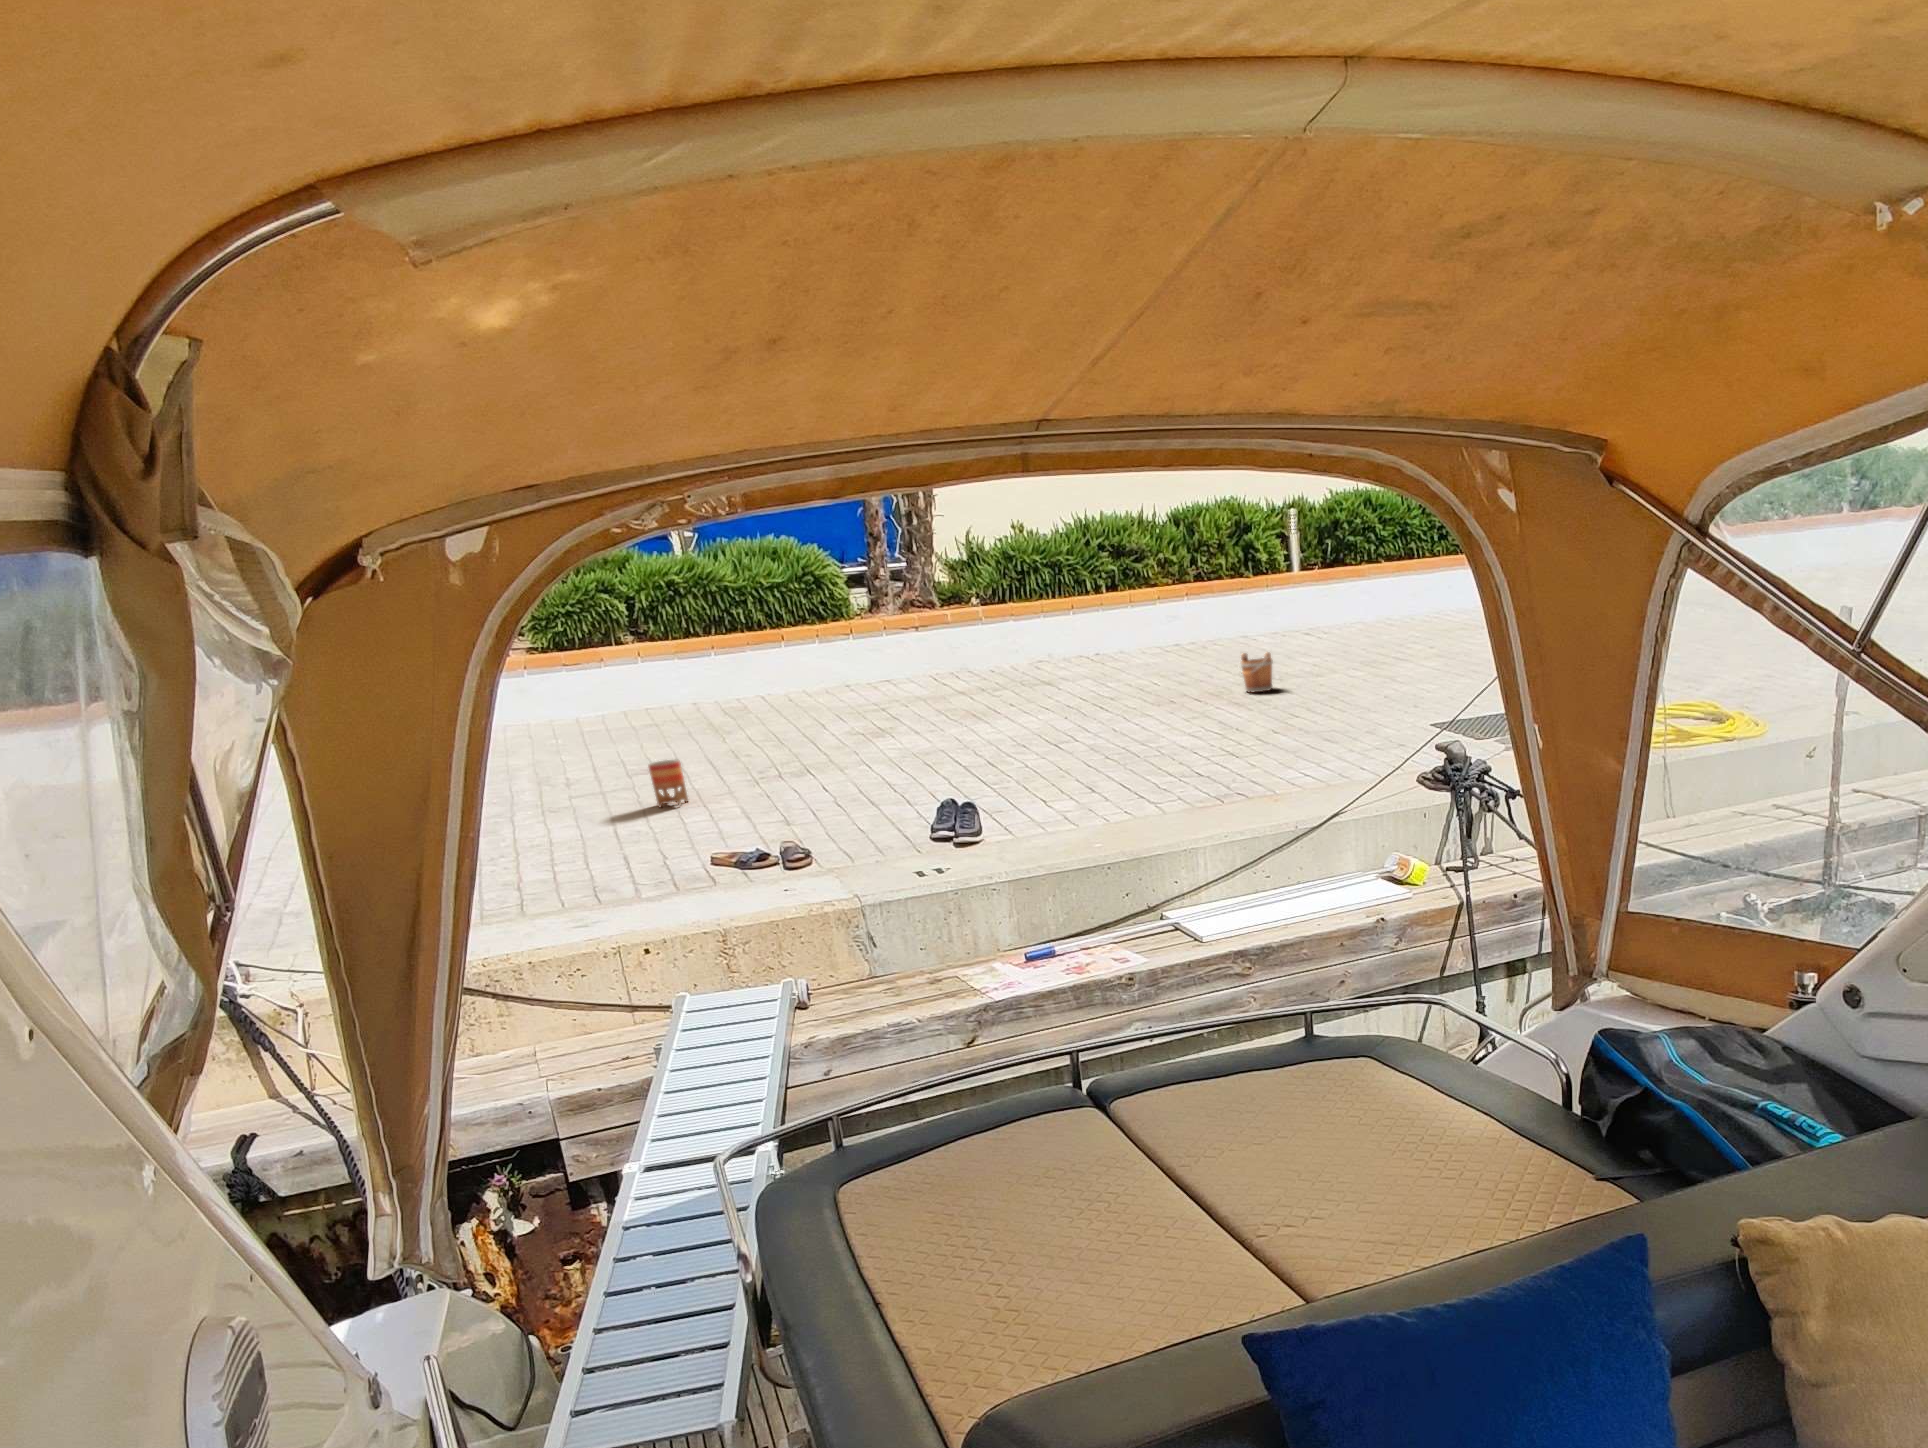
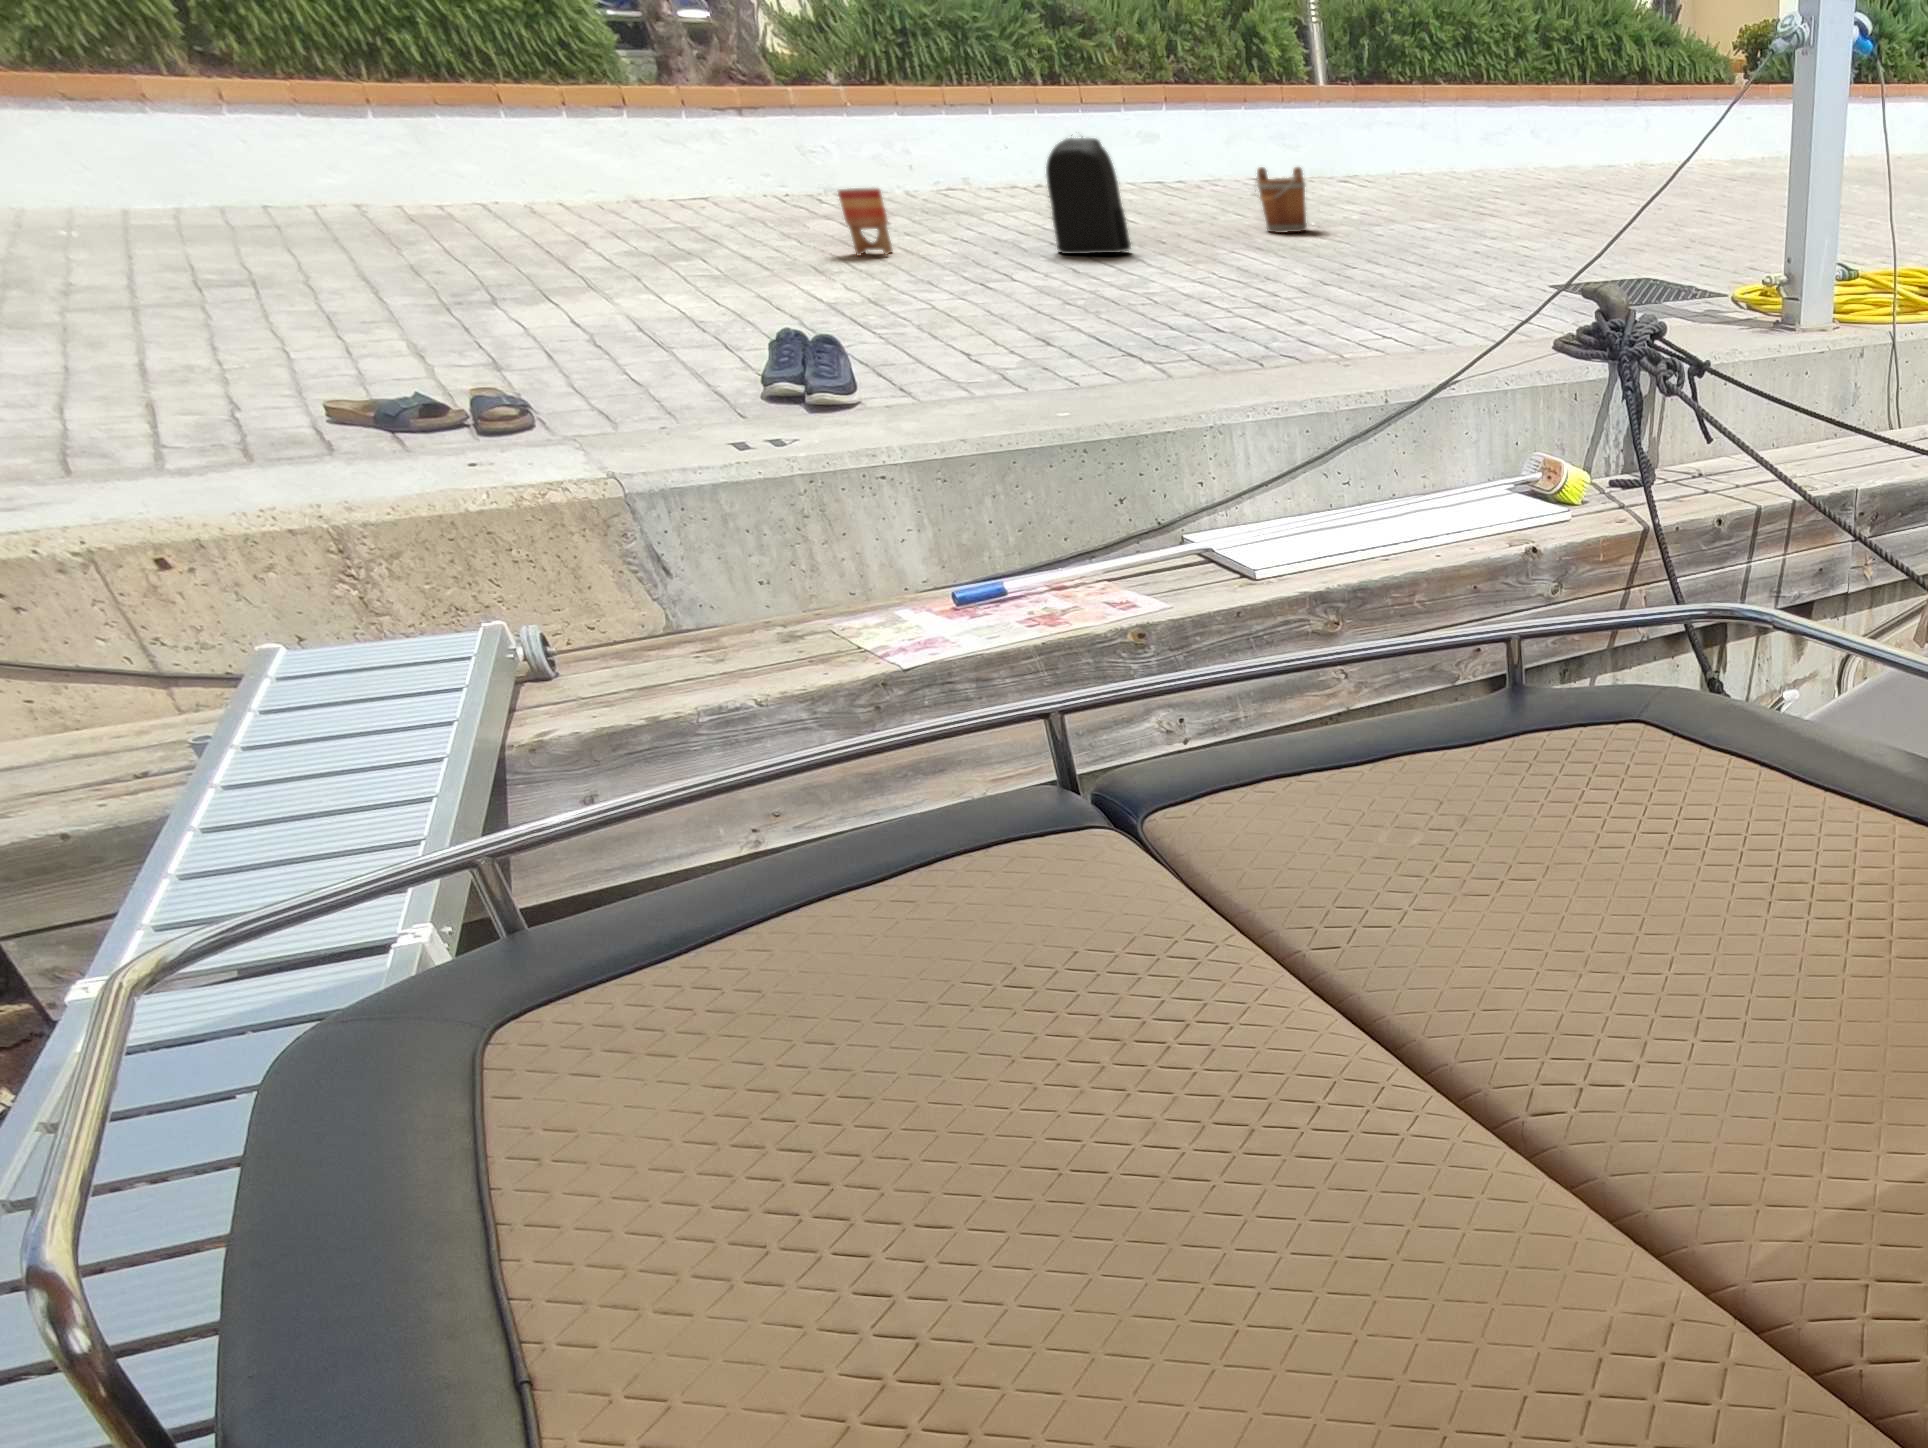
backpack: none [1105,649,1155,720] -> present [1046,138,1131,254]
planter: present [648,760,688,807] -> present [838,188,893,256]

